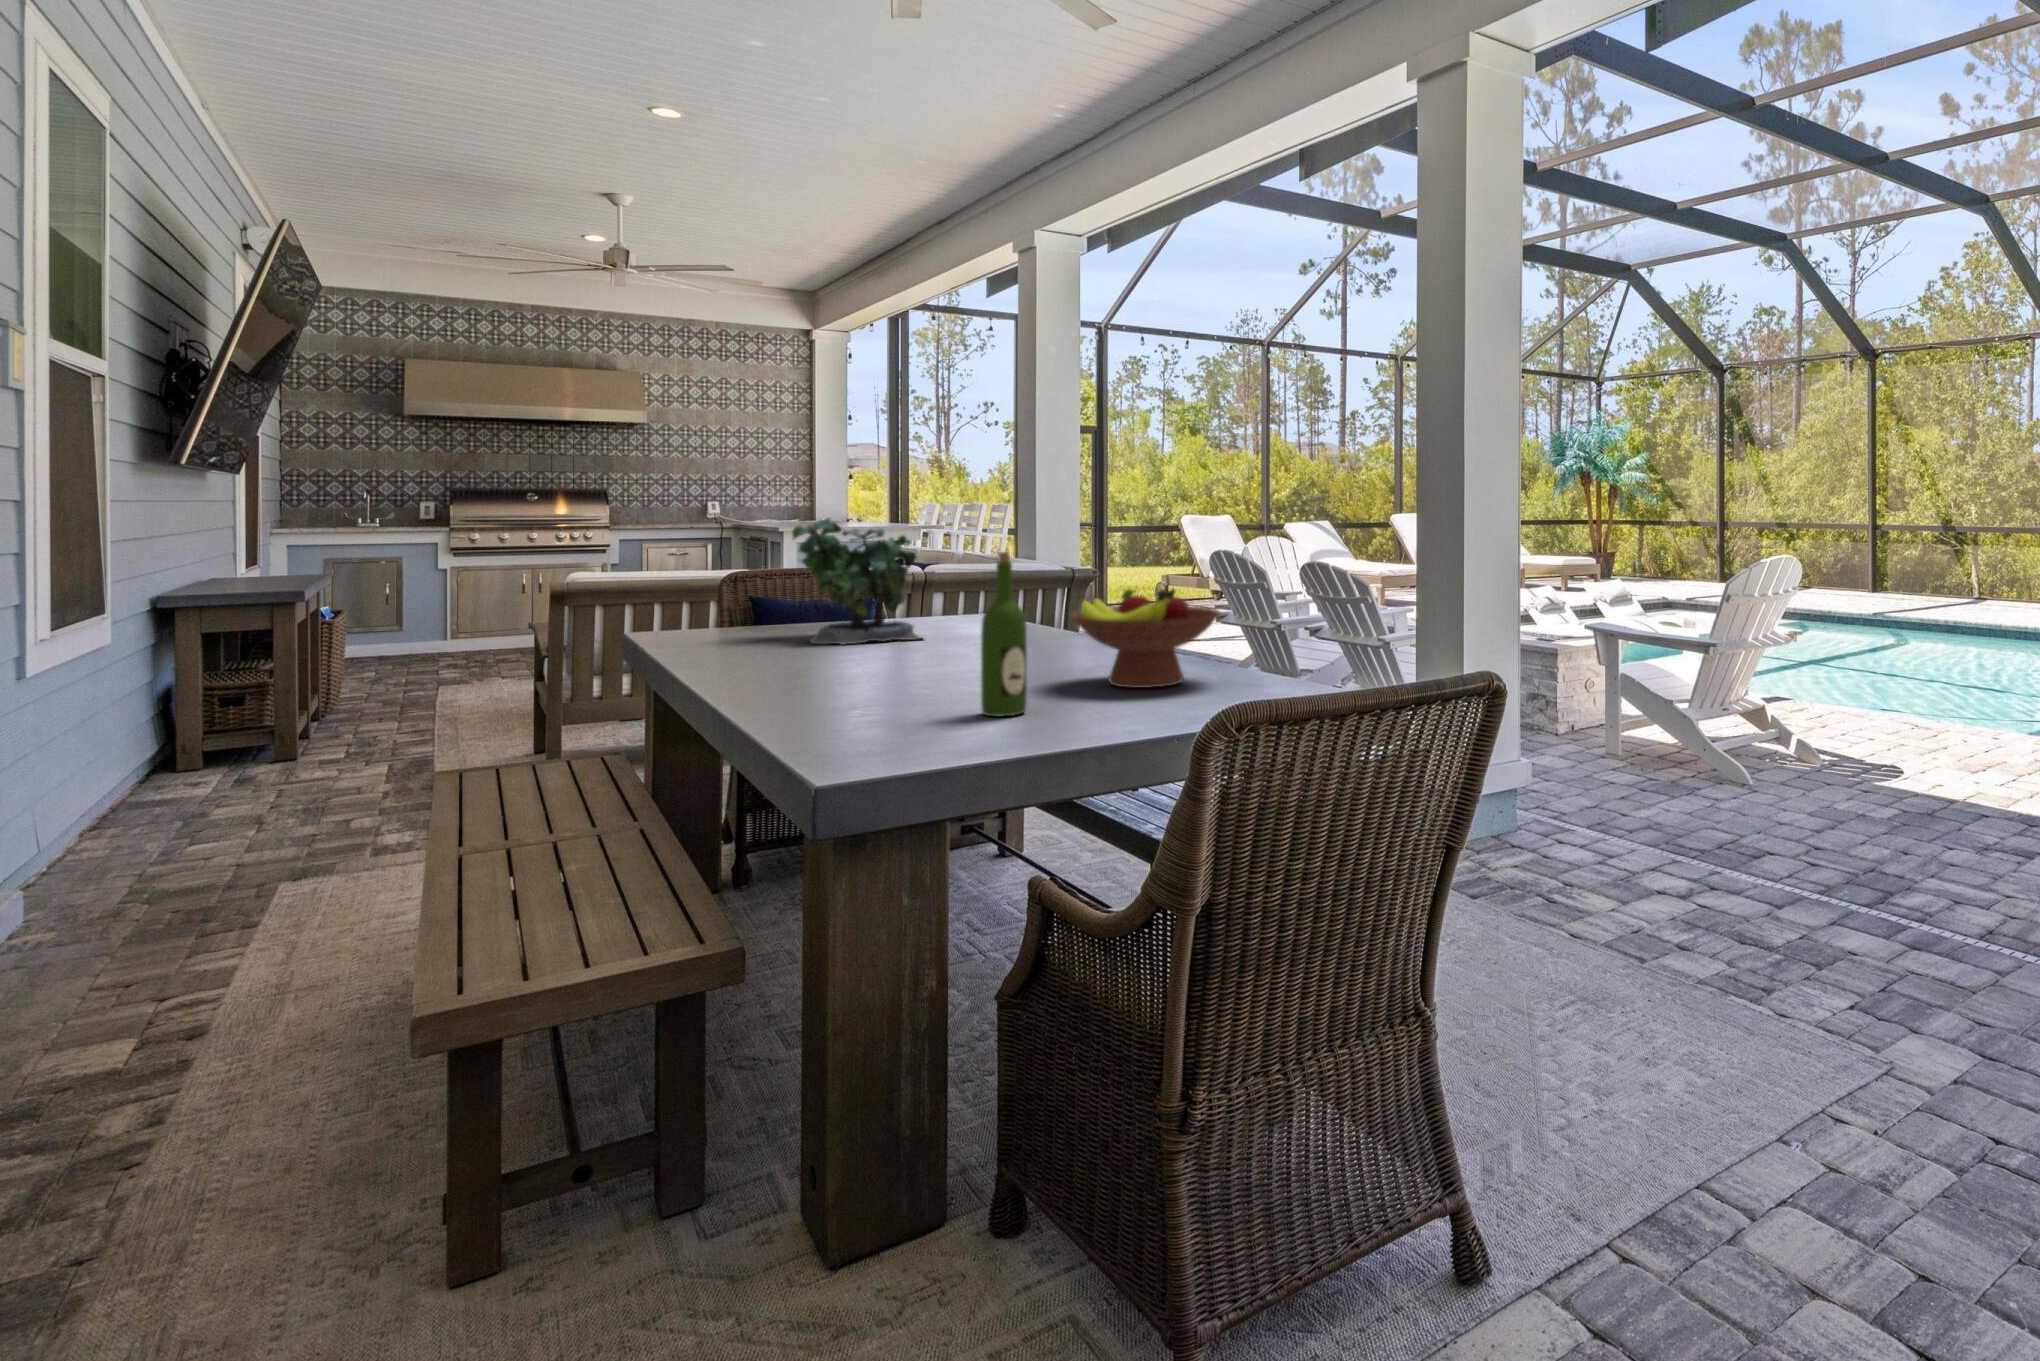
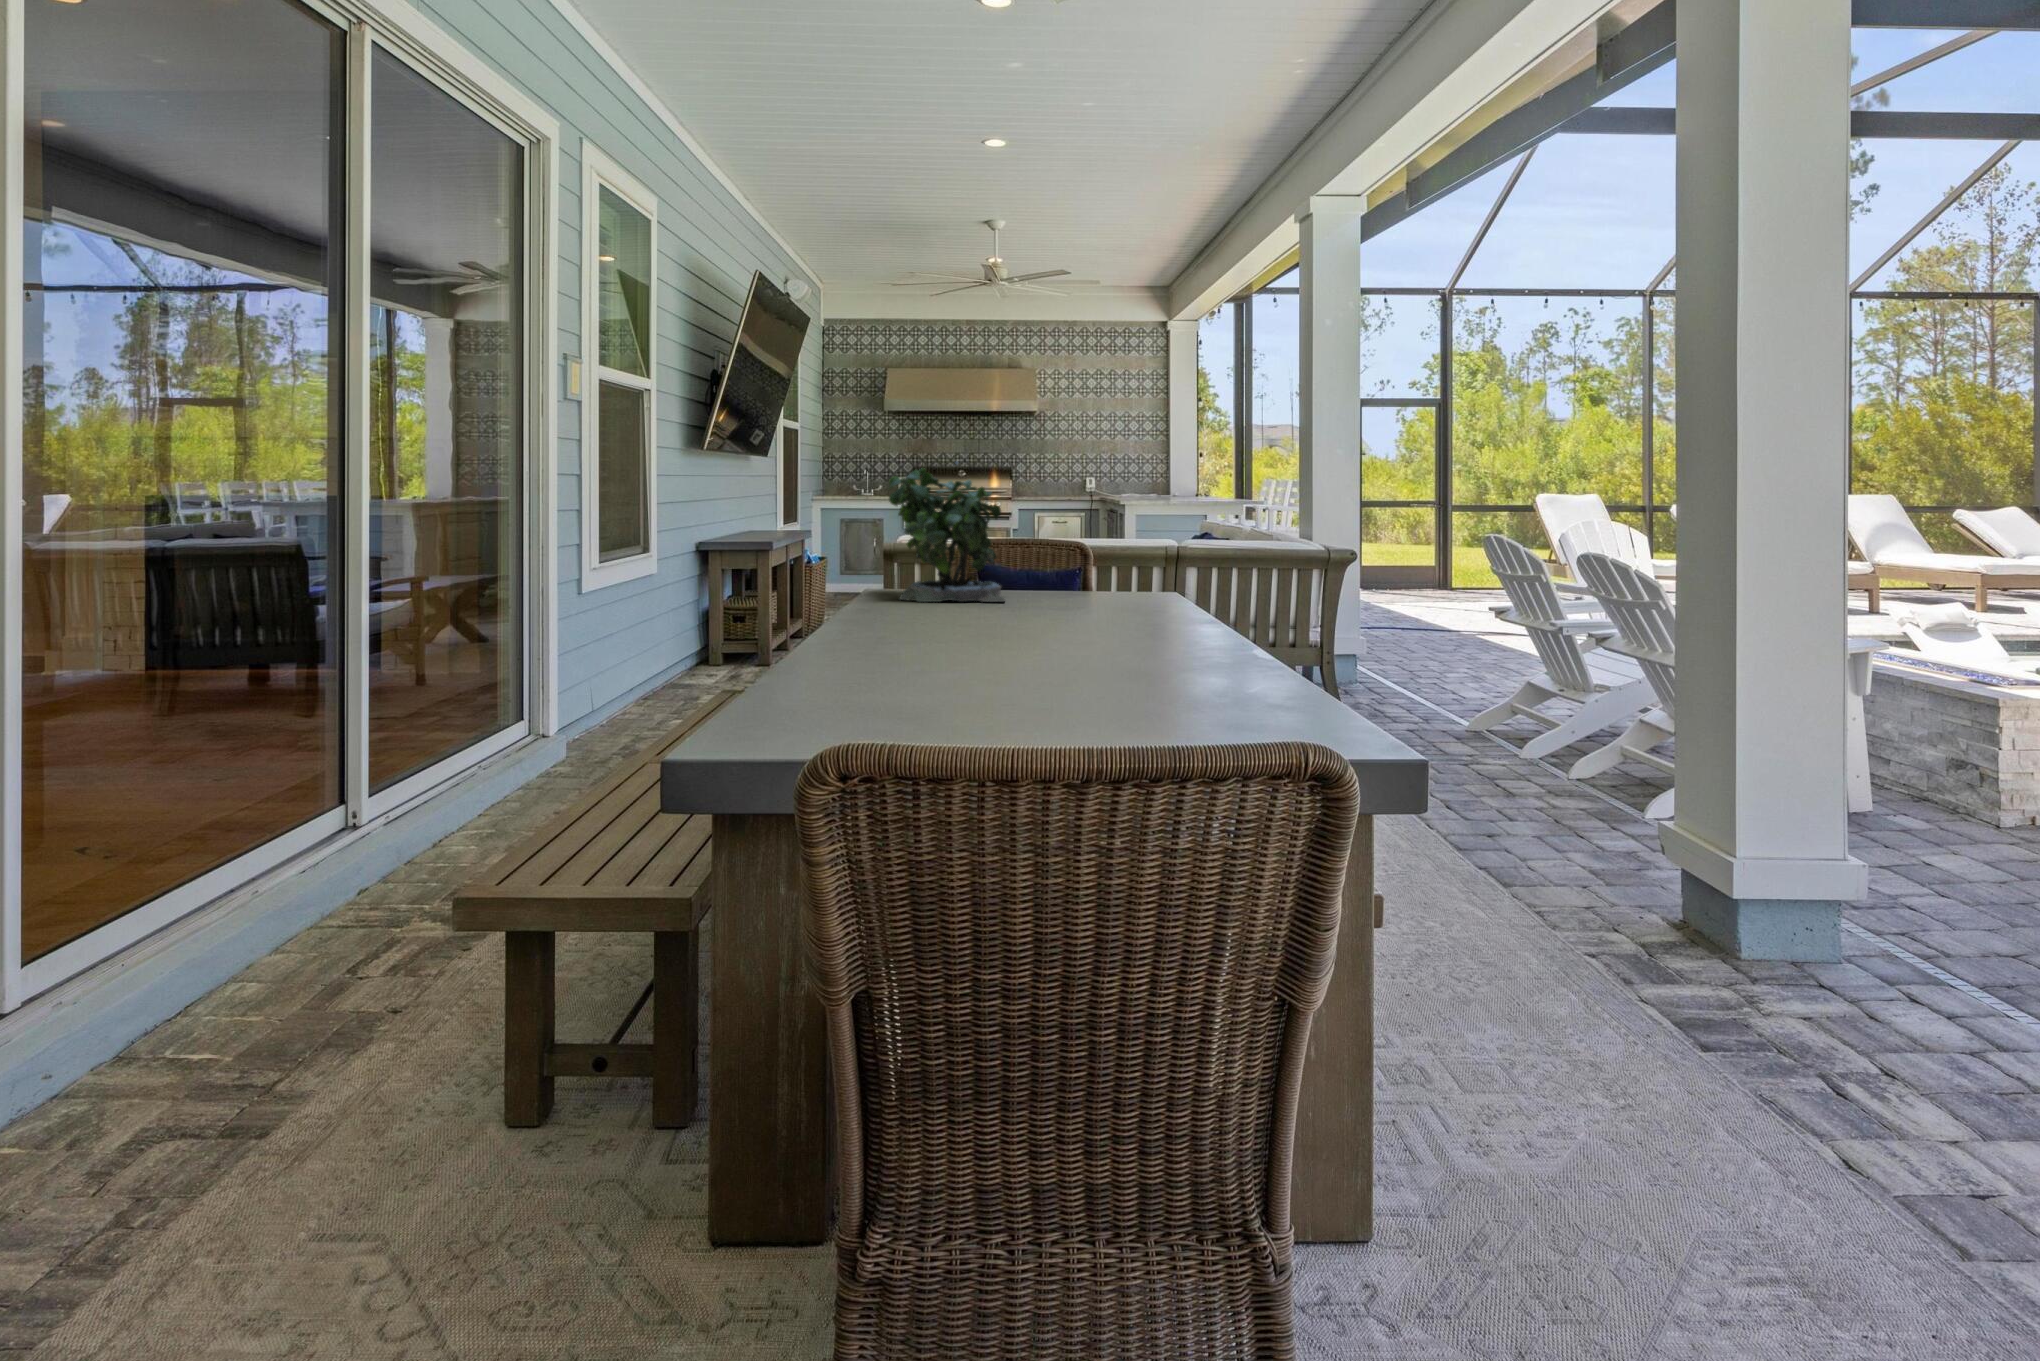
wine bottle: present [981,552,1027,716] -> none [828,483,882,686]
fruit bowl: present [1071,588,1220,688] -> none [999,541,1192,672]

